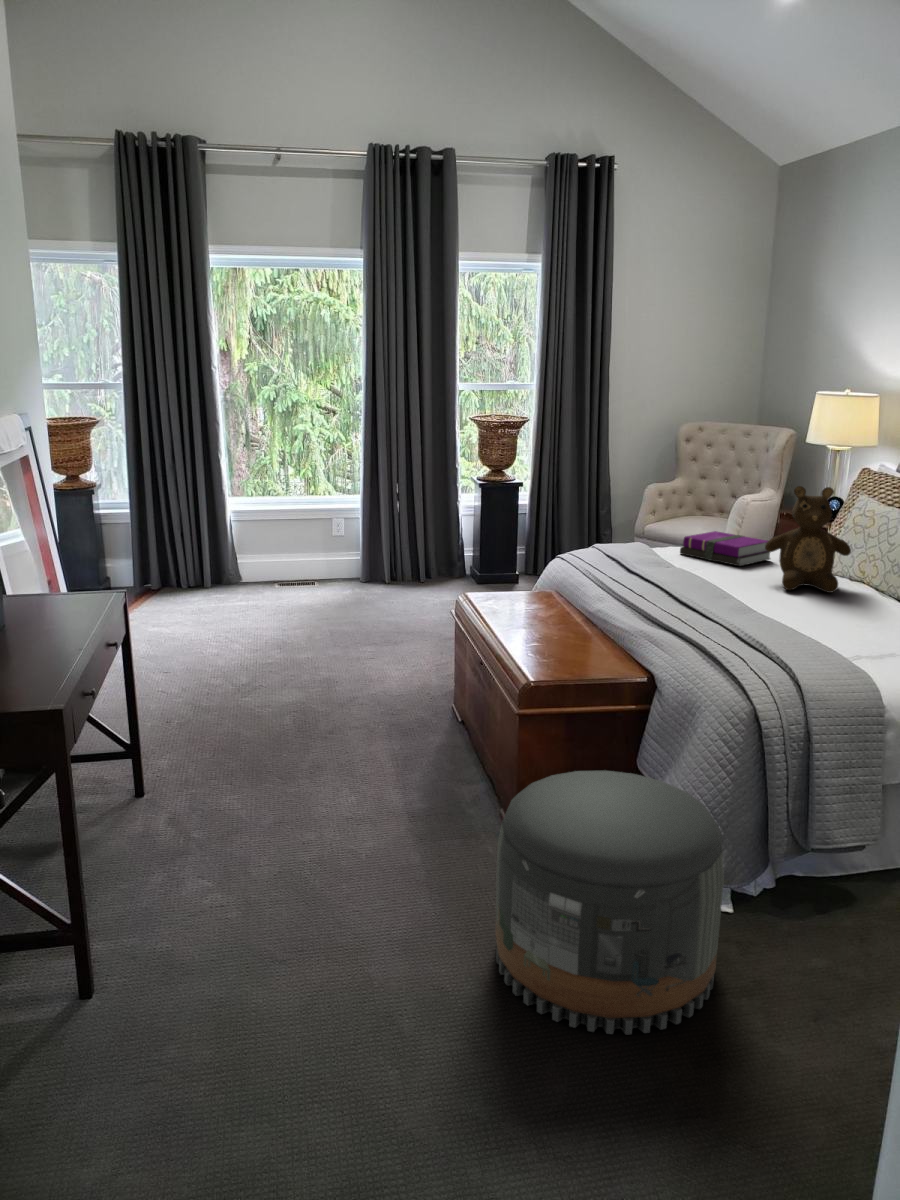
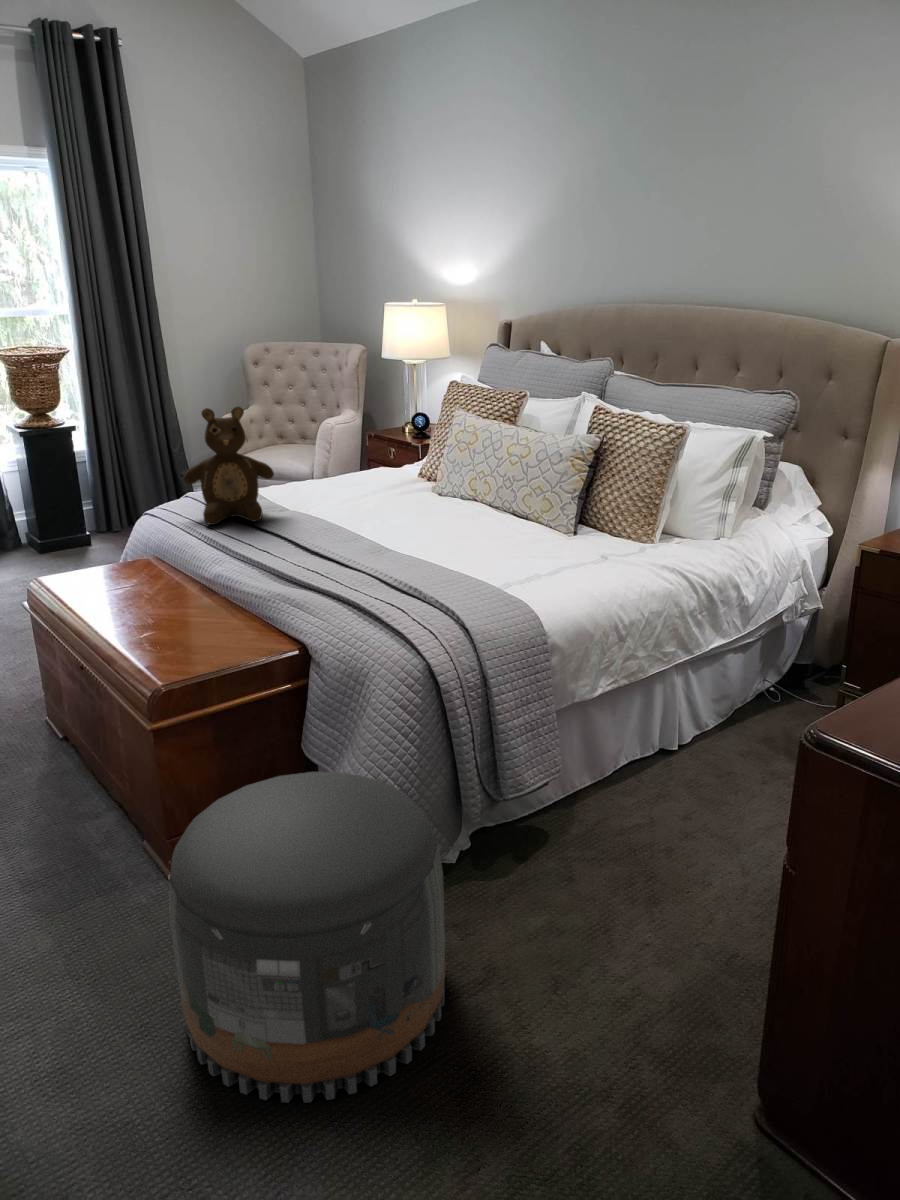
teddy bear: present [765,486,851,593] -> present [183,407,274,525]
notebook: present [680,531,770,566] -> none [284,463,380,499]

